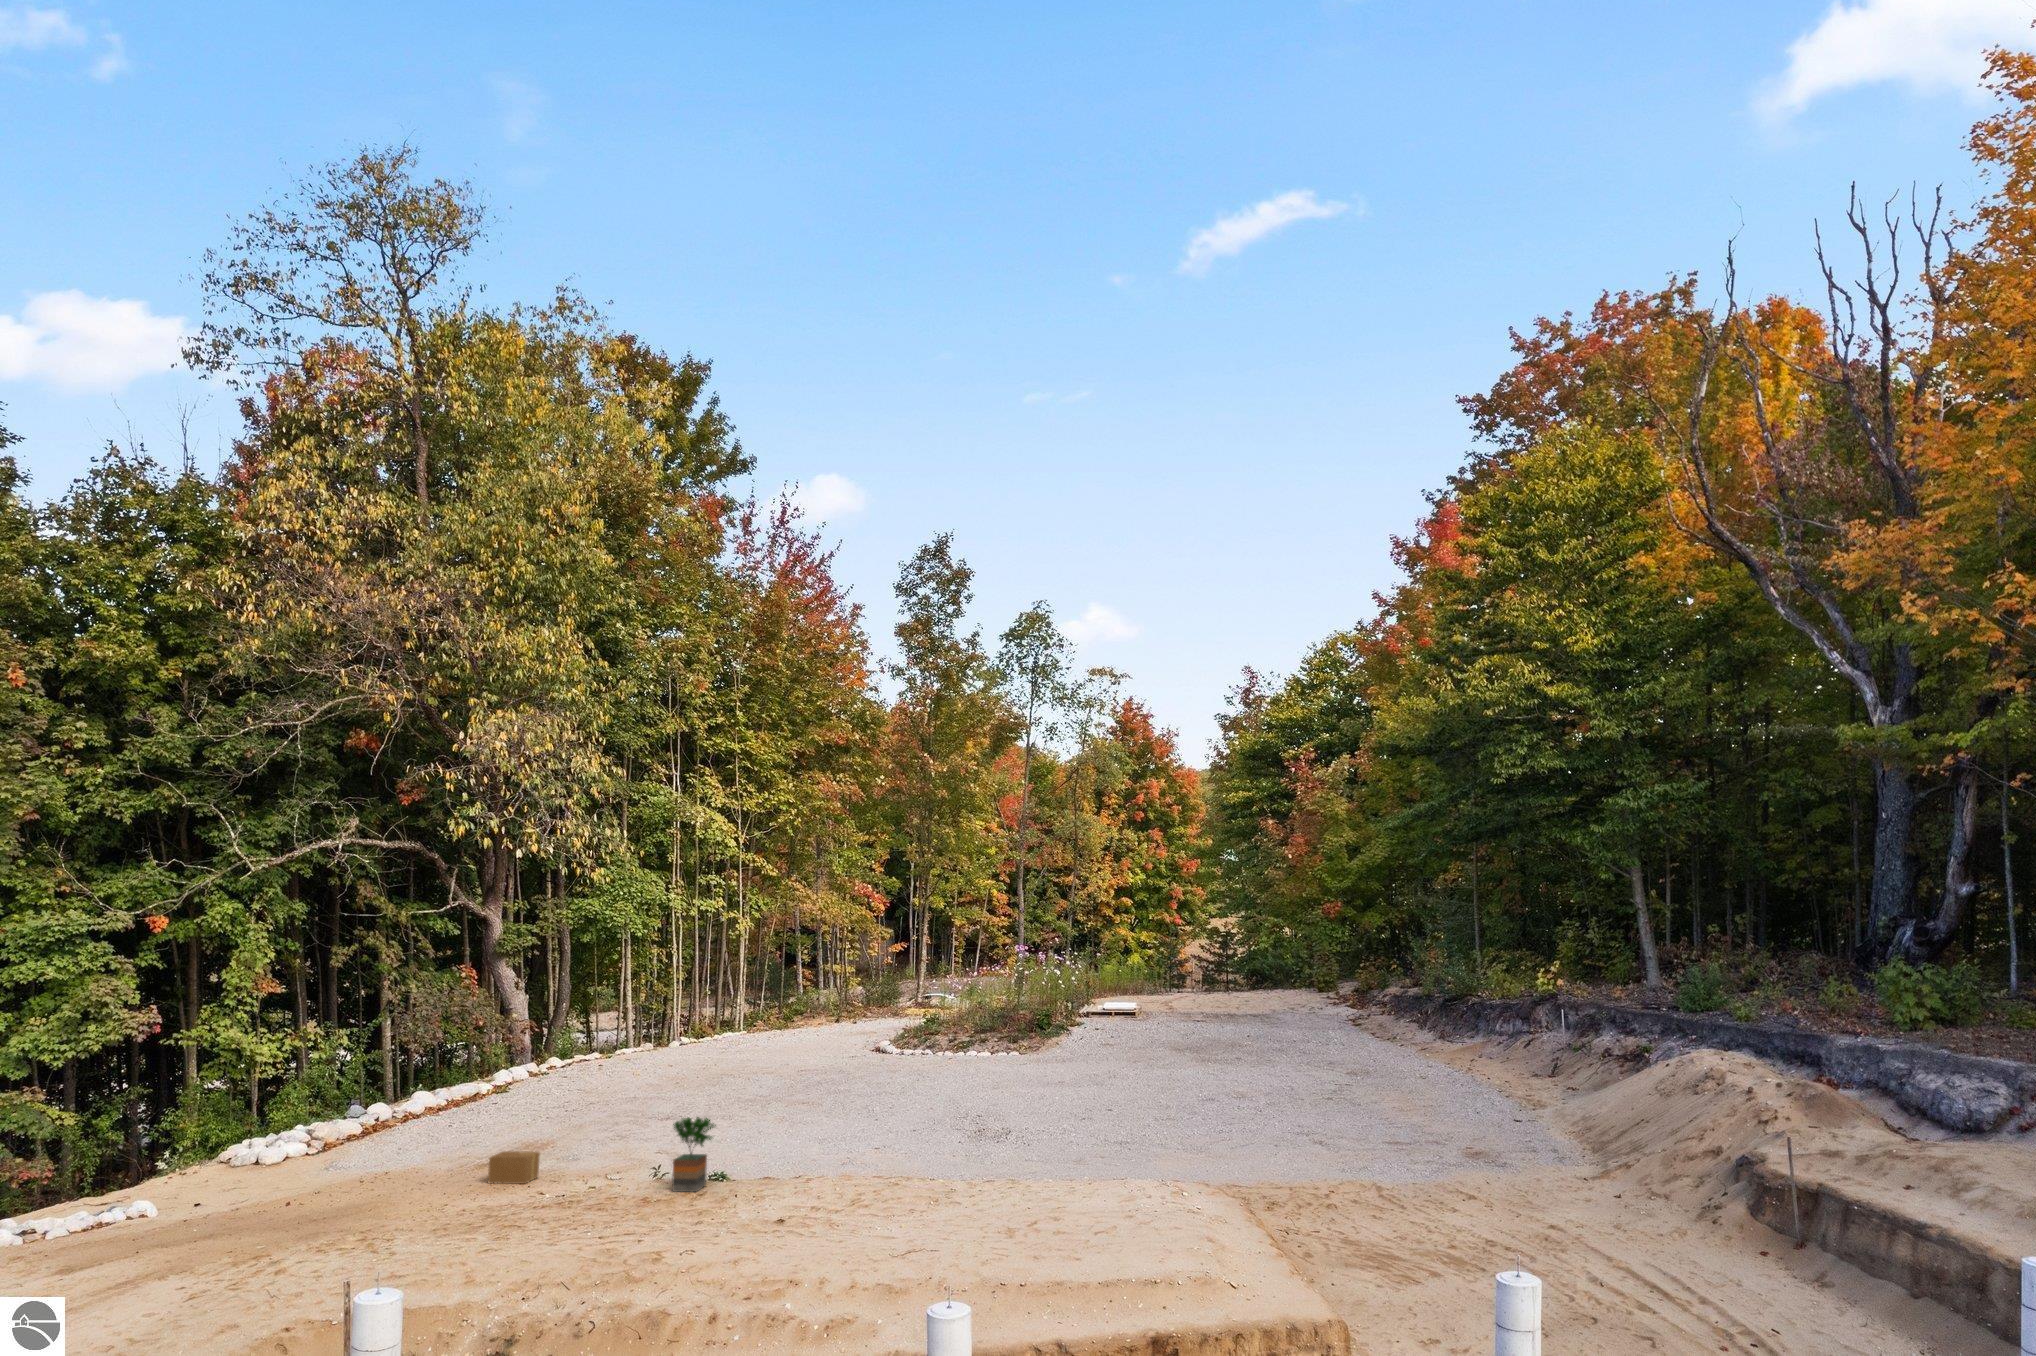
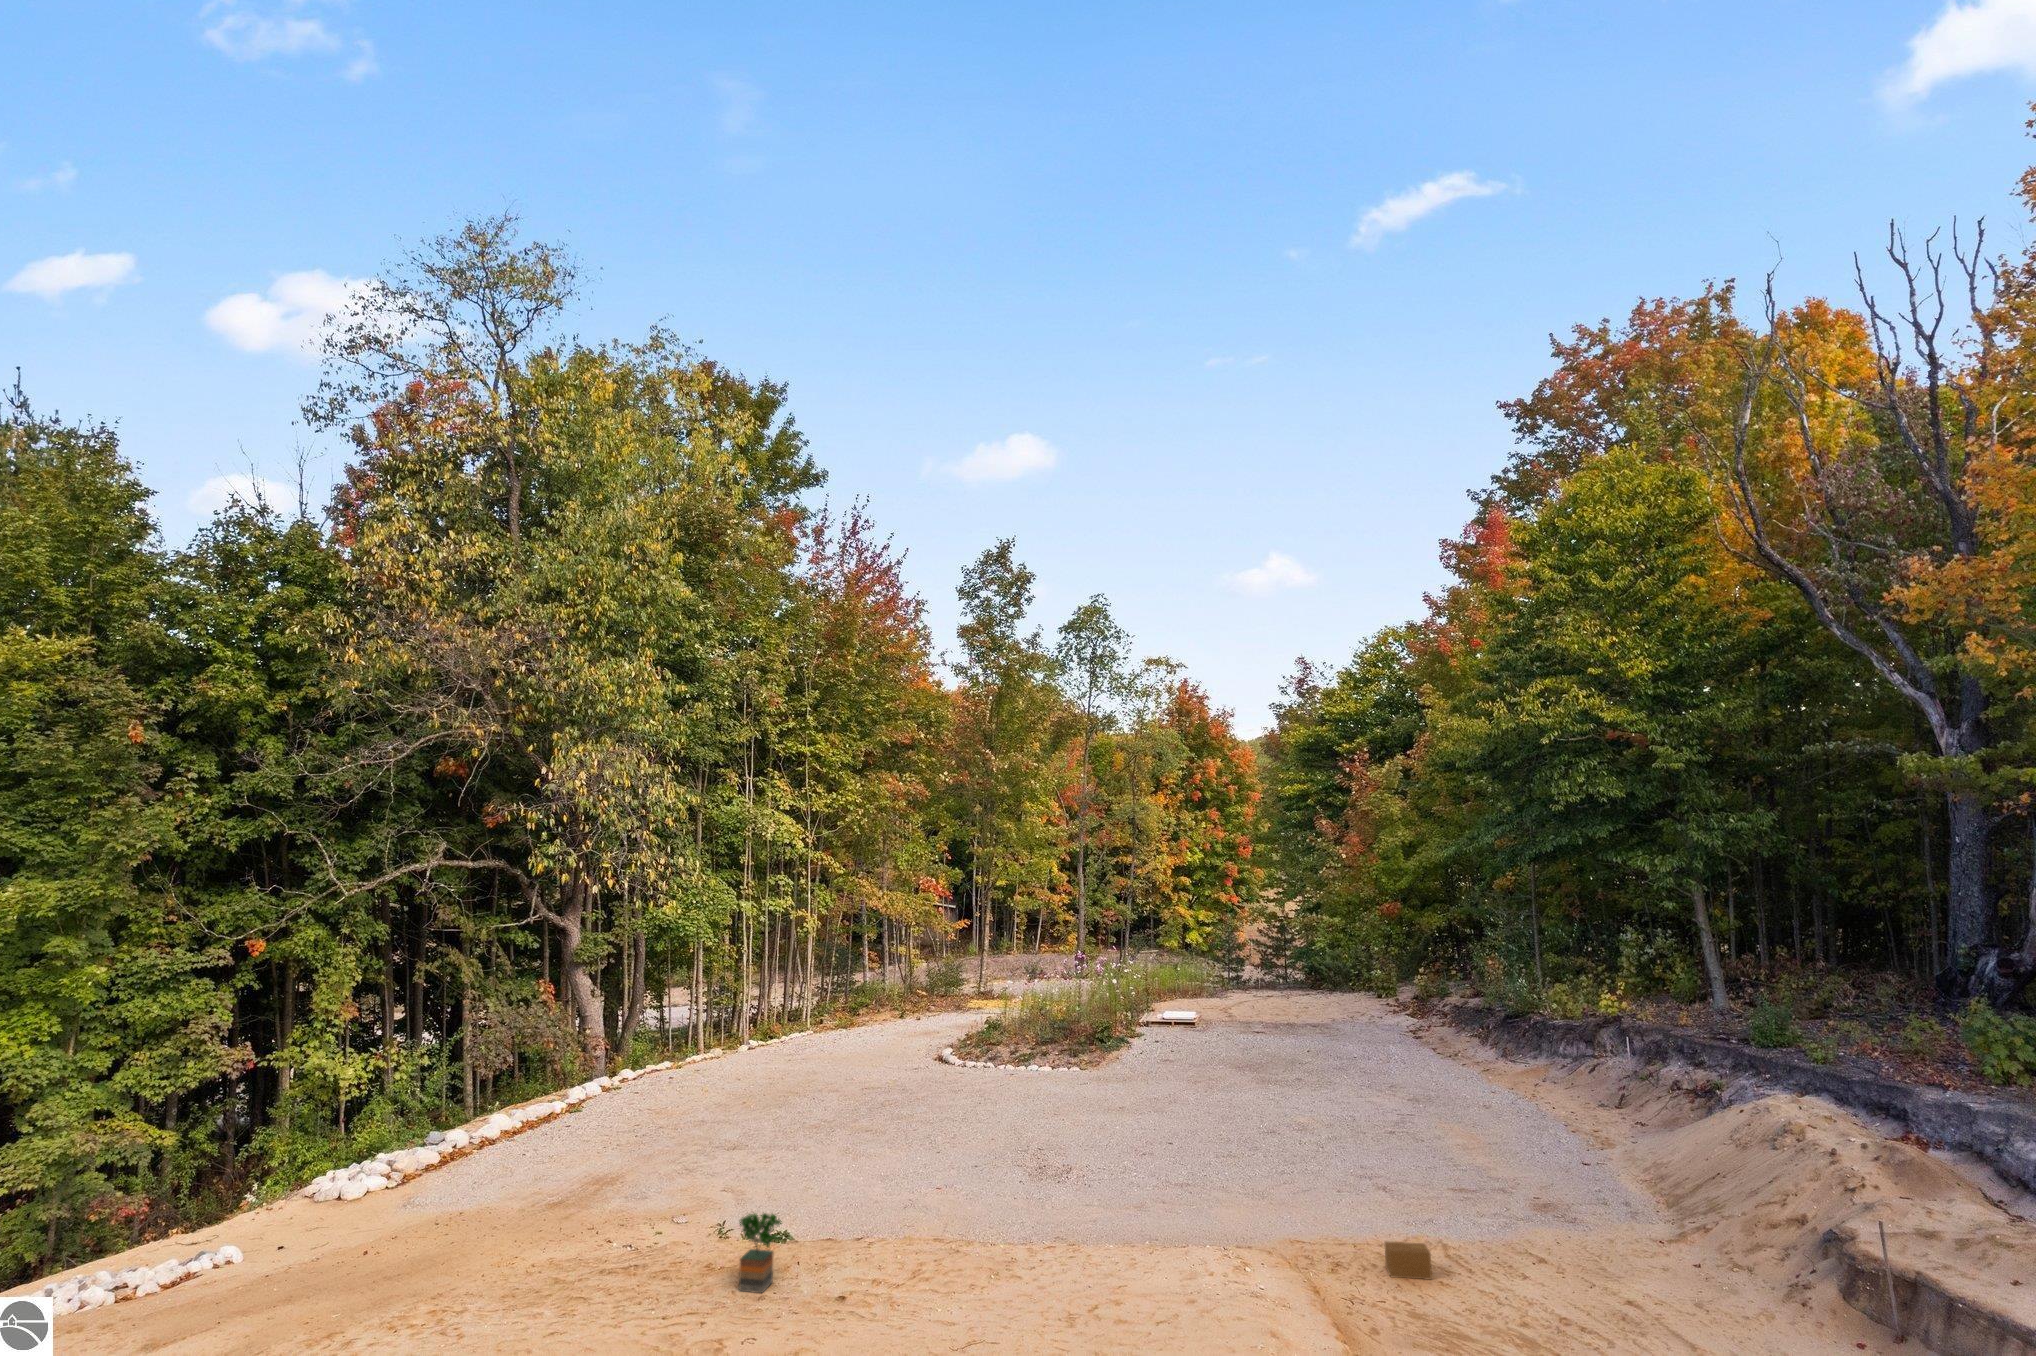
cardboard box: present [488,1151,540,1184] -> present [1385,1241,1432,1279]

